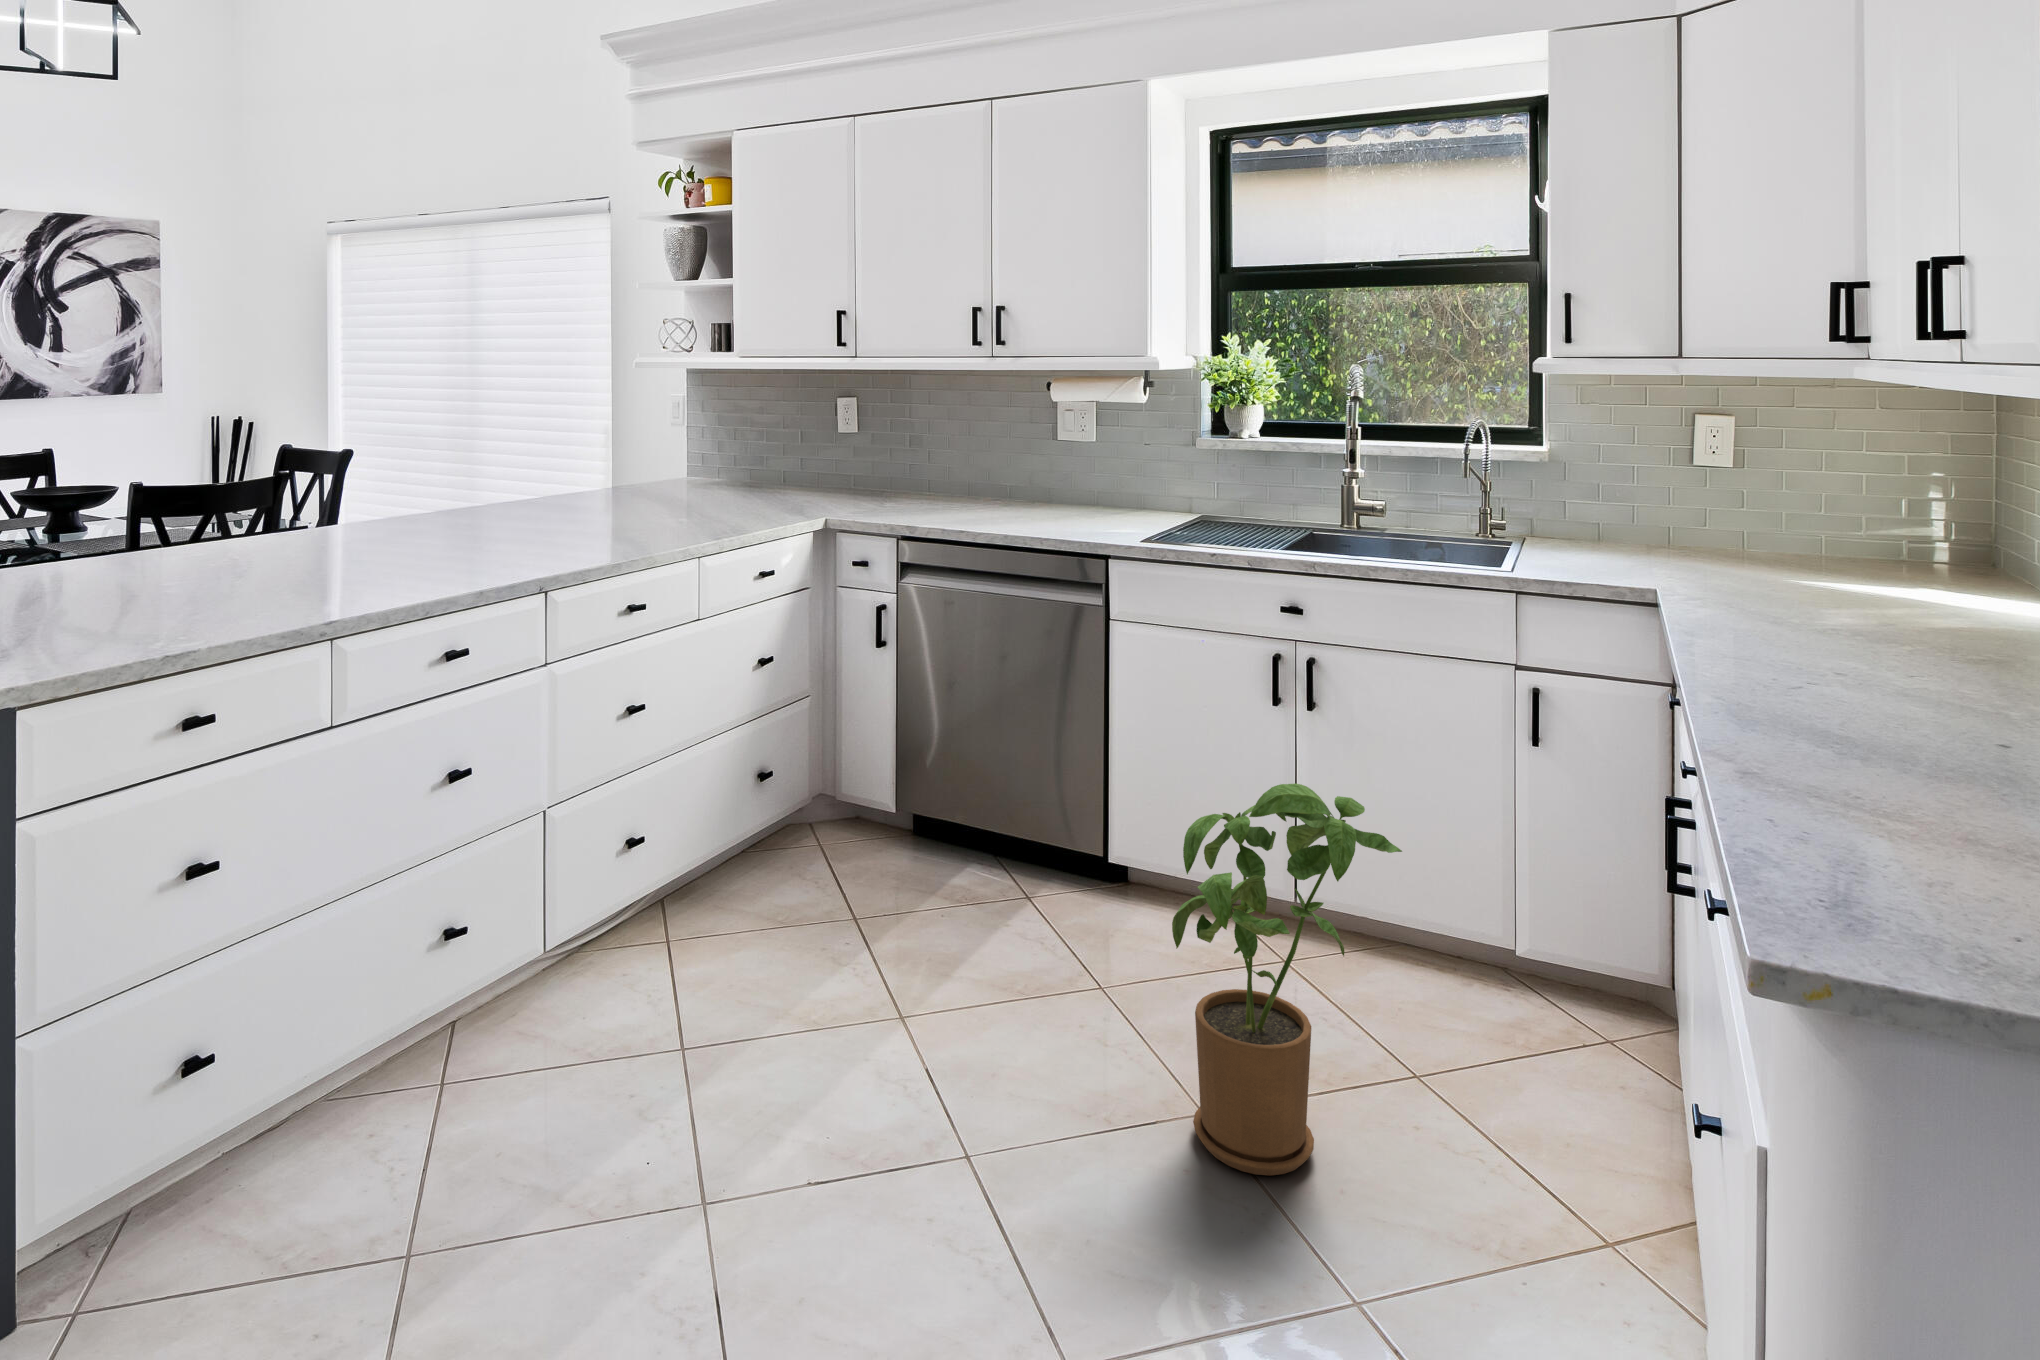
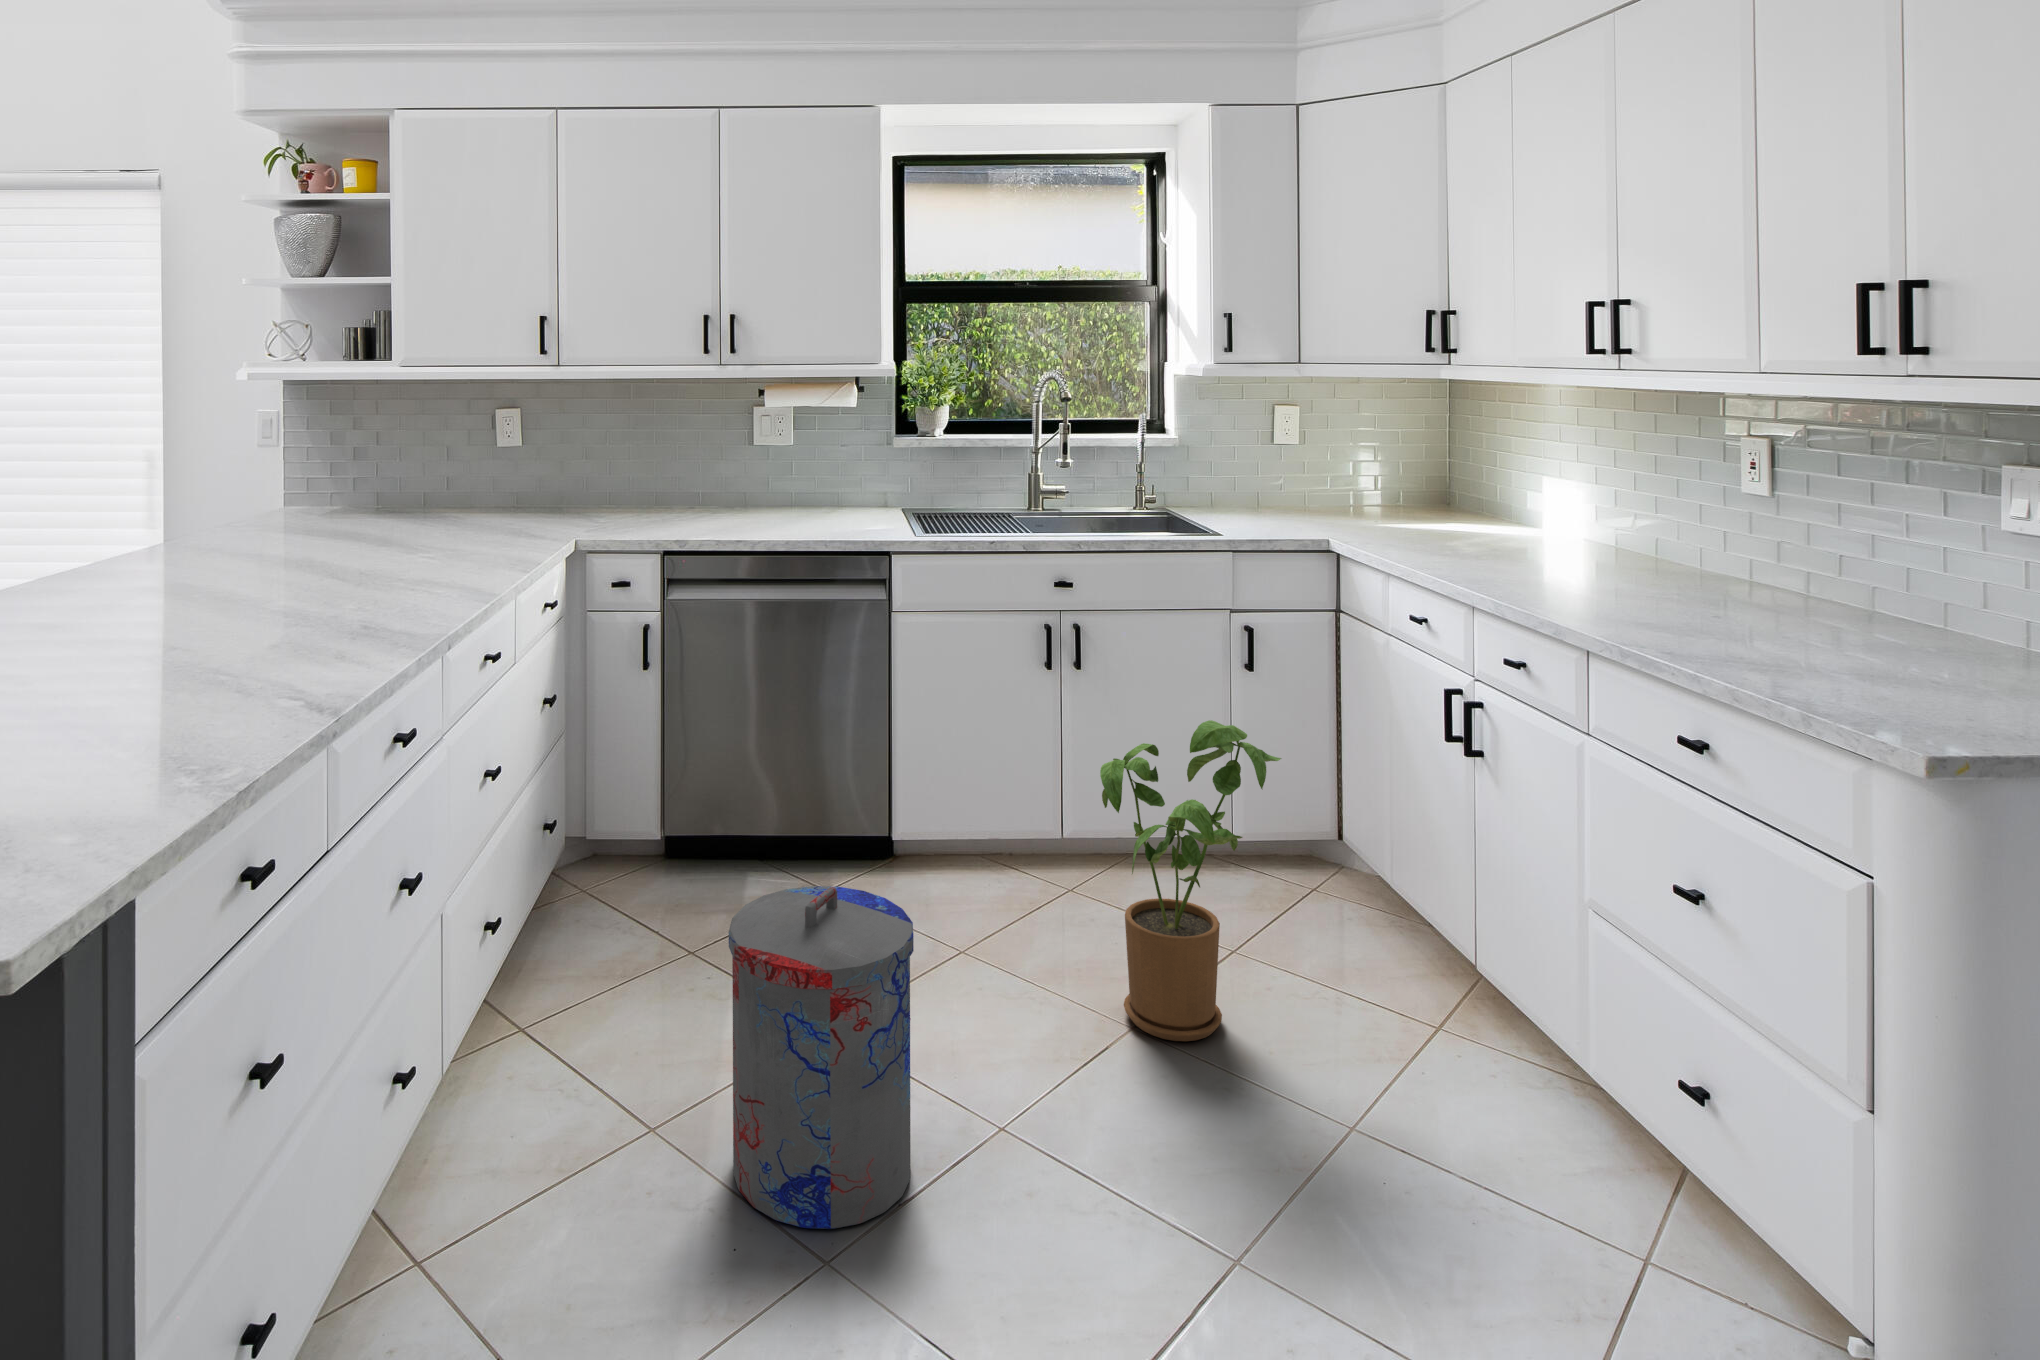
trash can: none [647,865,836,1214] -> present [729,886,914,1229]

